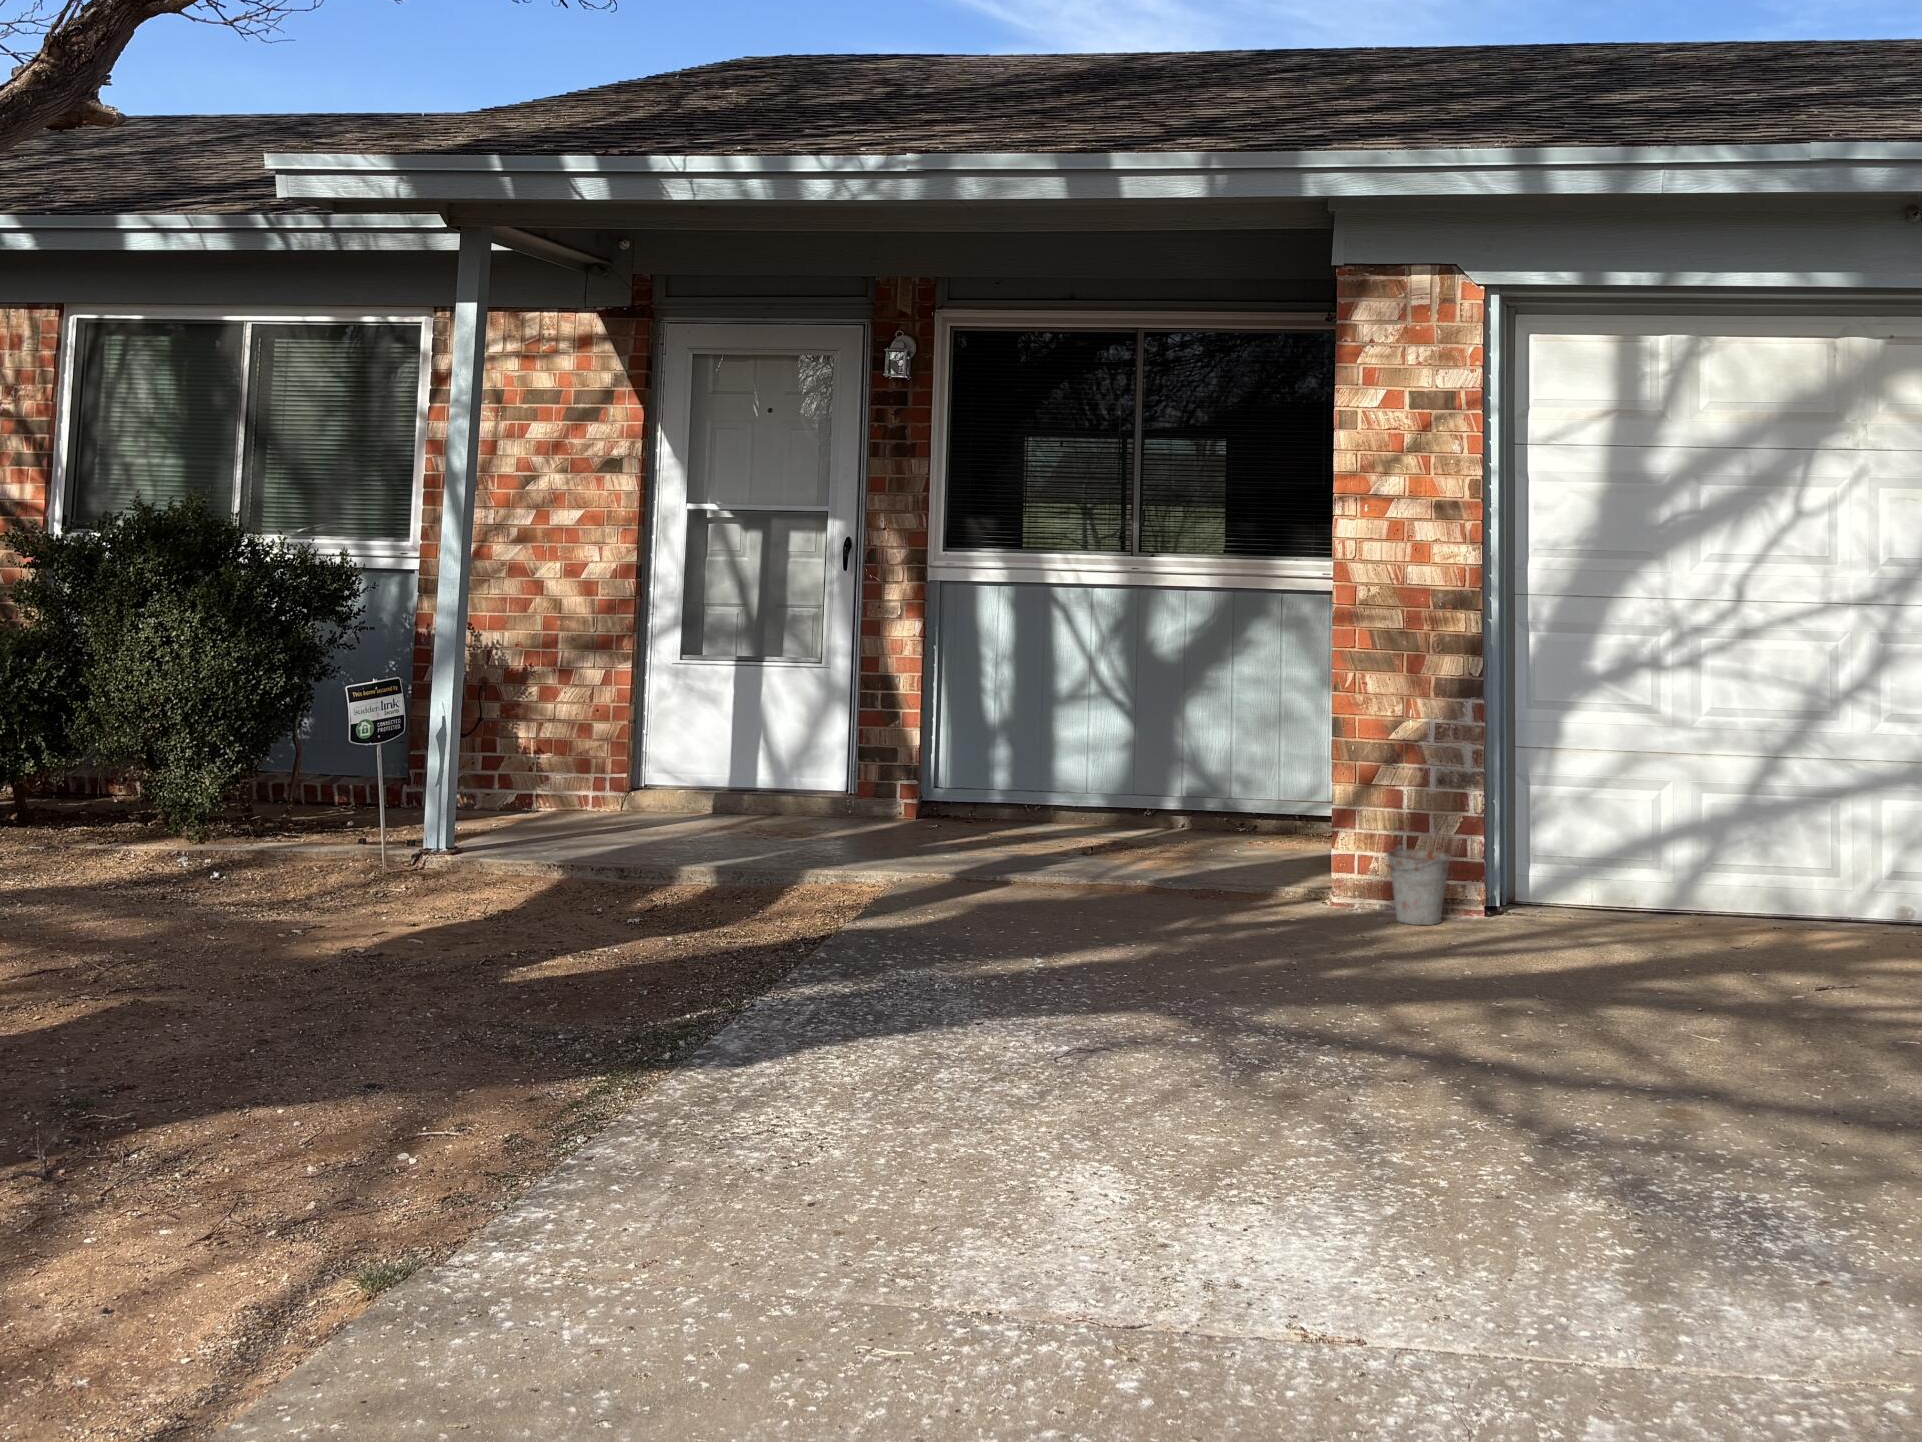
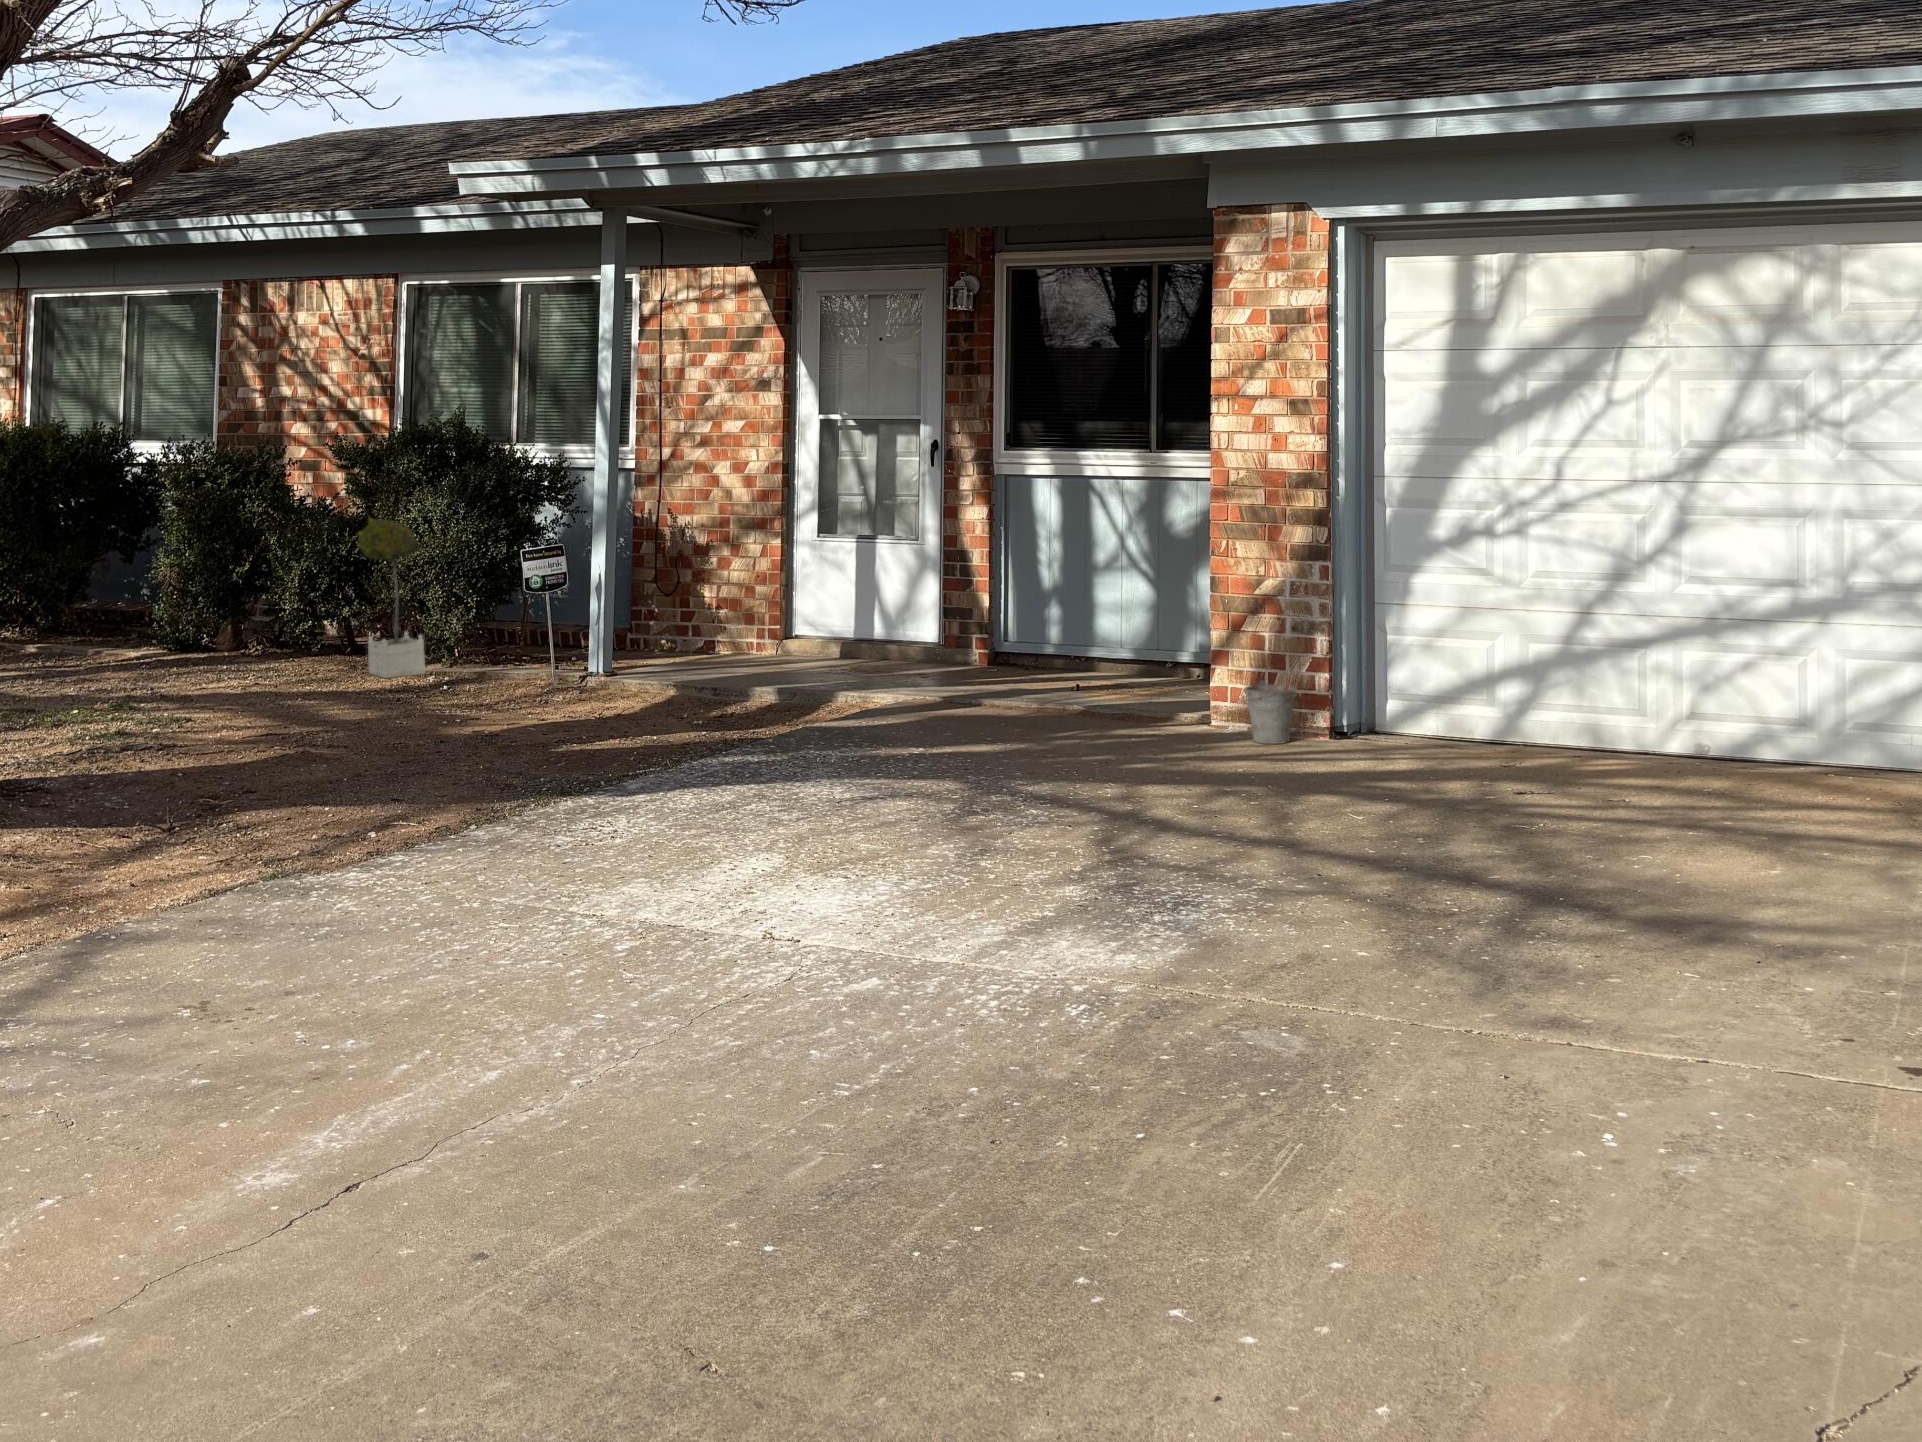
potted tree: none [61,634,158,863] -> present [358,518,426,678]

